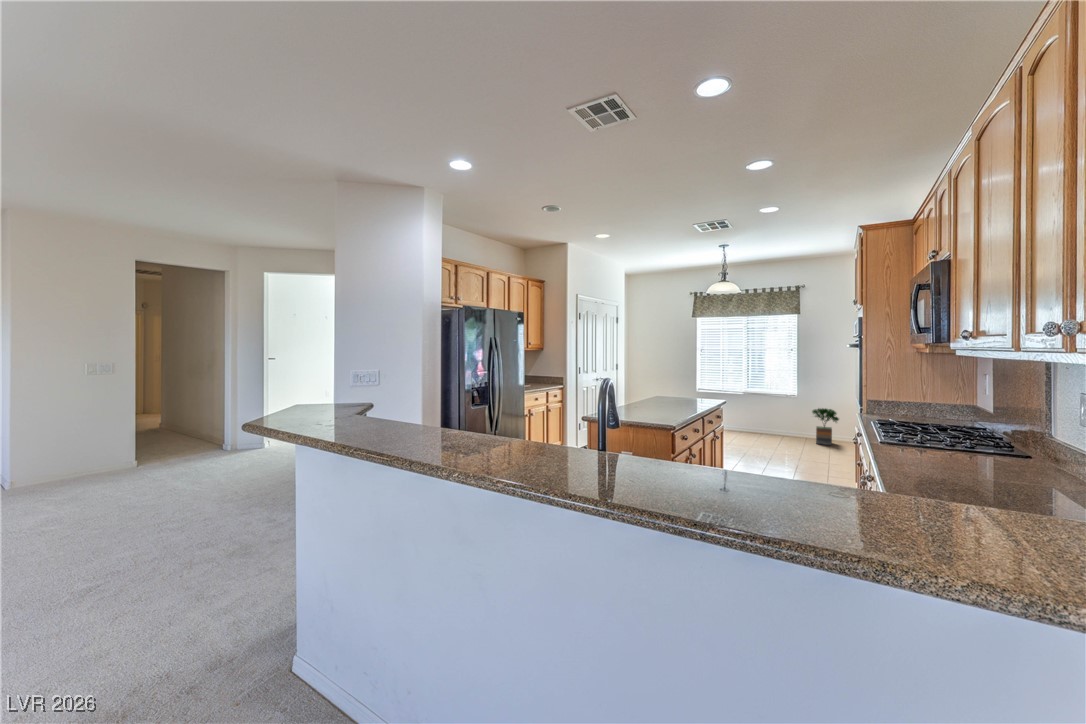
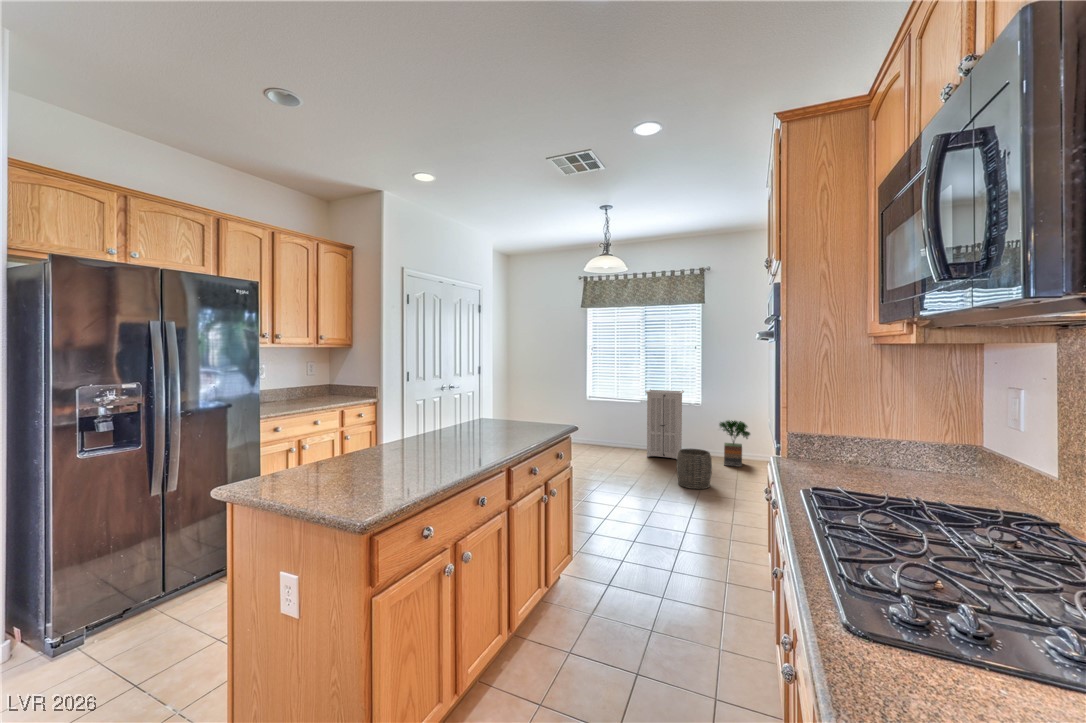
storage cabinet: none [748,383,781,439] -> present [645,389,684,459]
woven basket: none [779,428,808,458] -> present [677,449,712,489]

